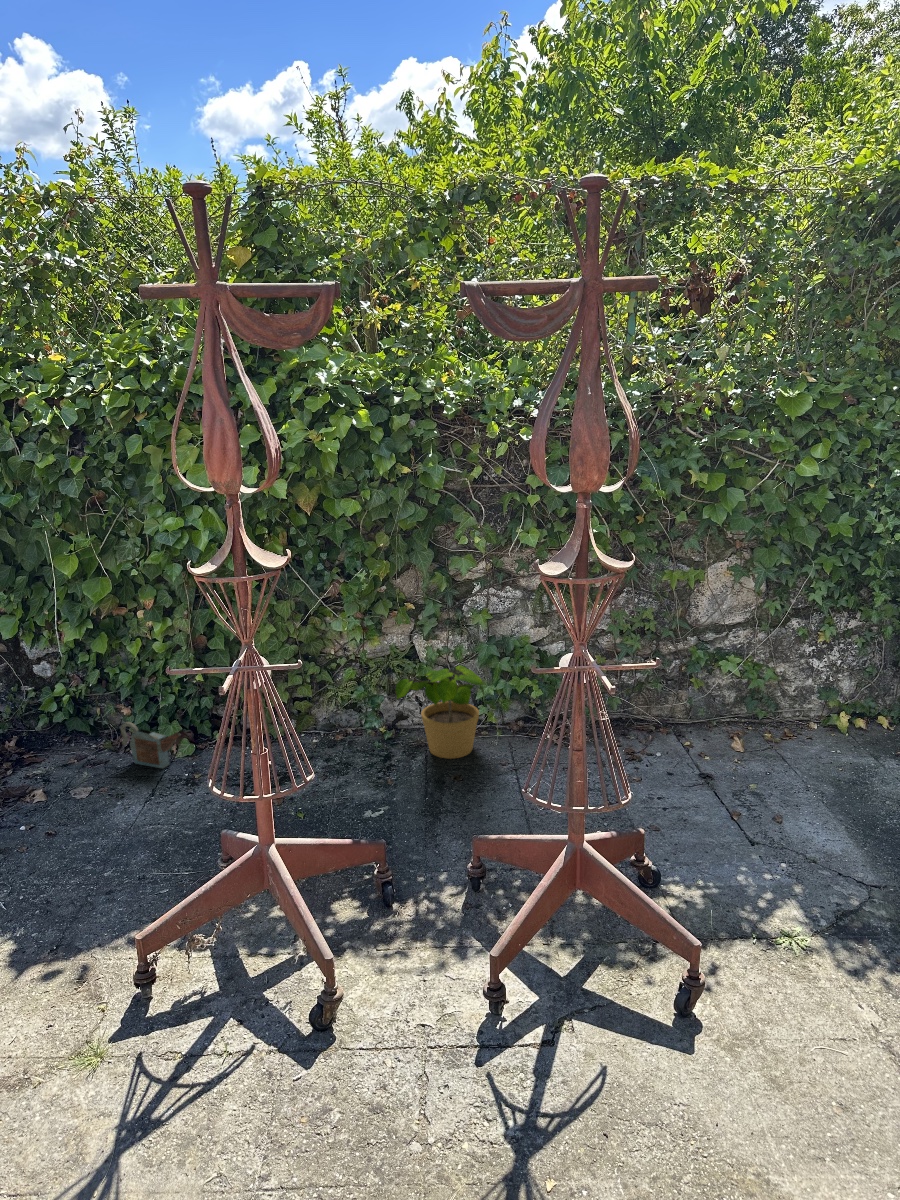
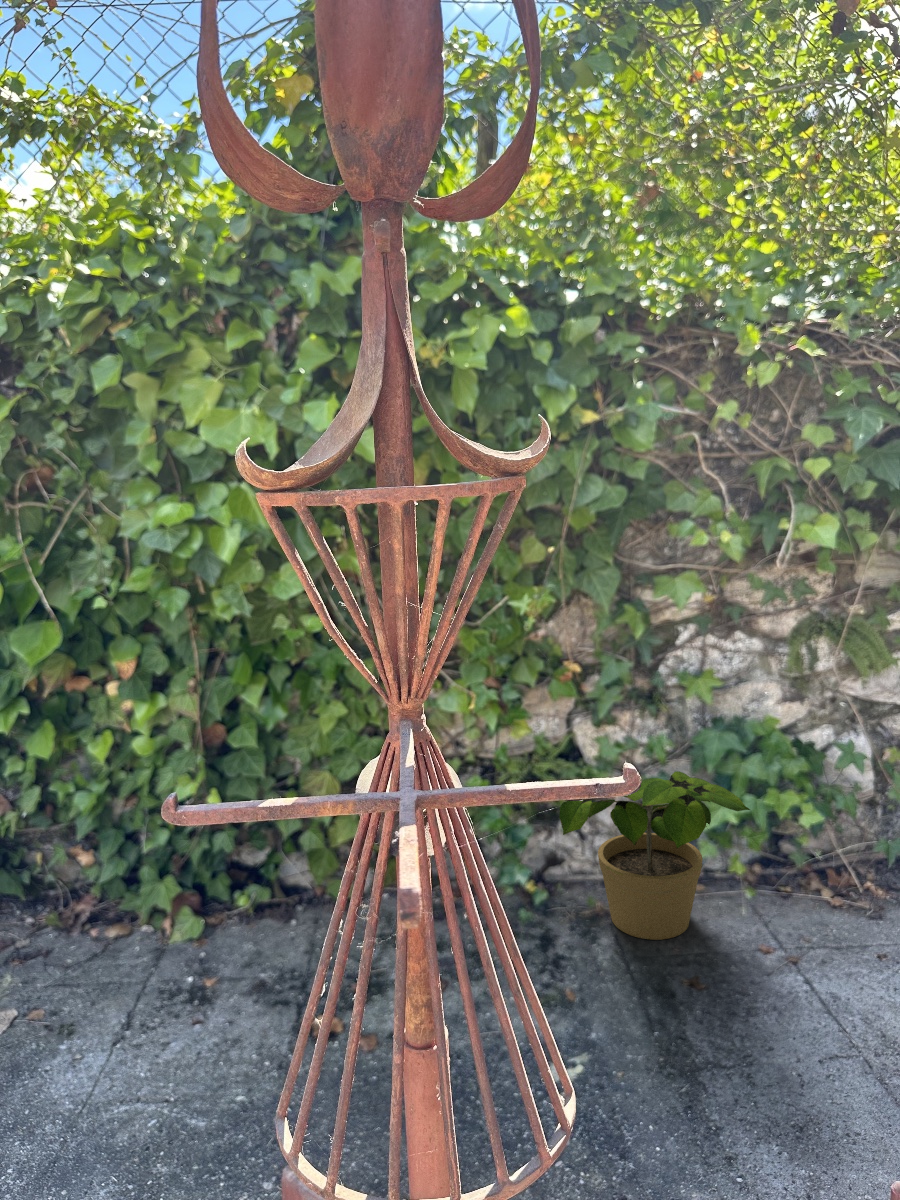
watering can: present [120,722,181,768] -> none [73,879,180,965]

